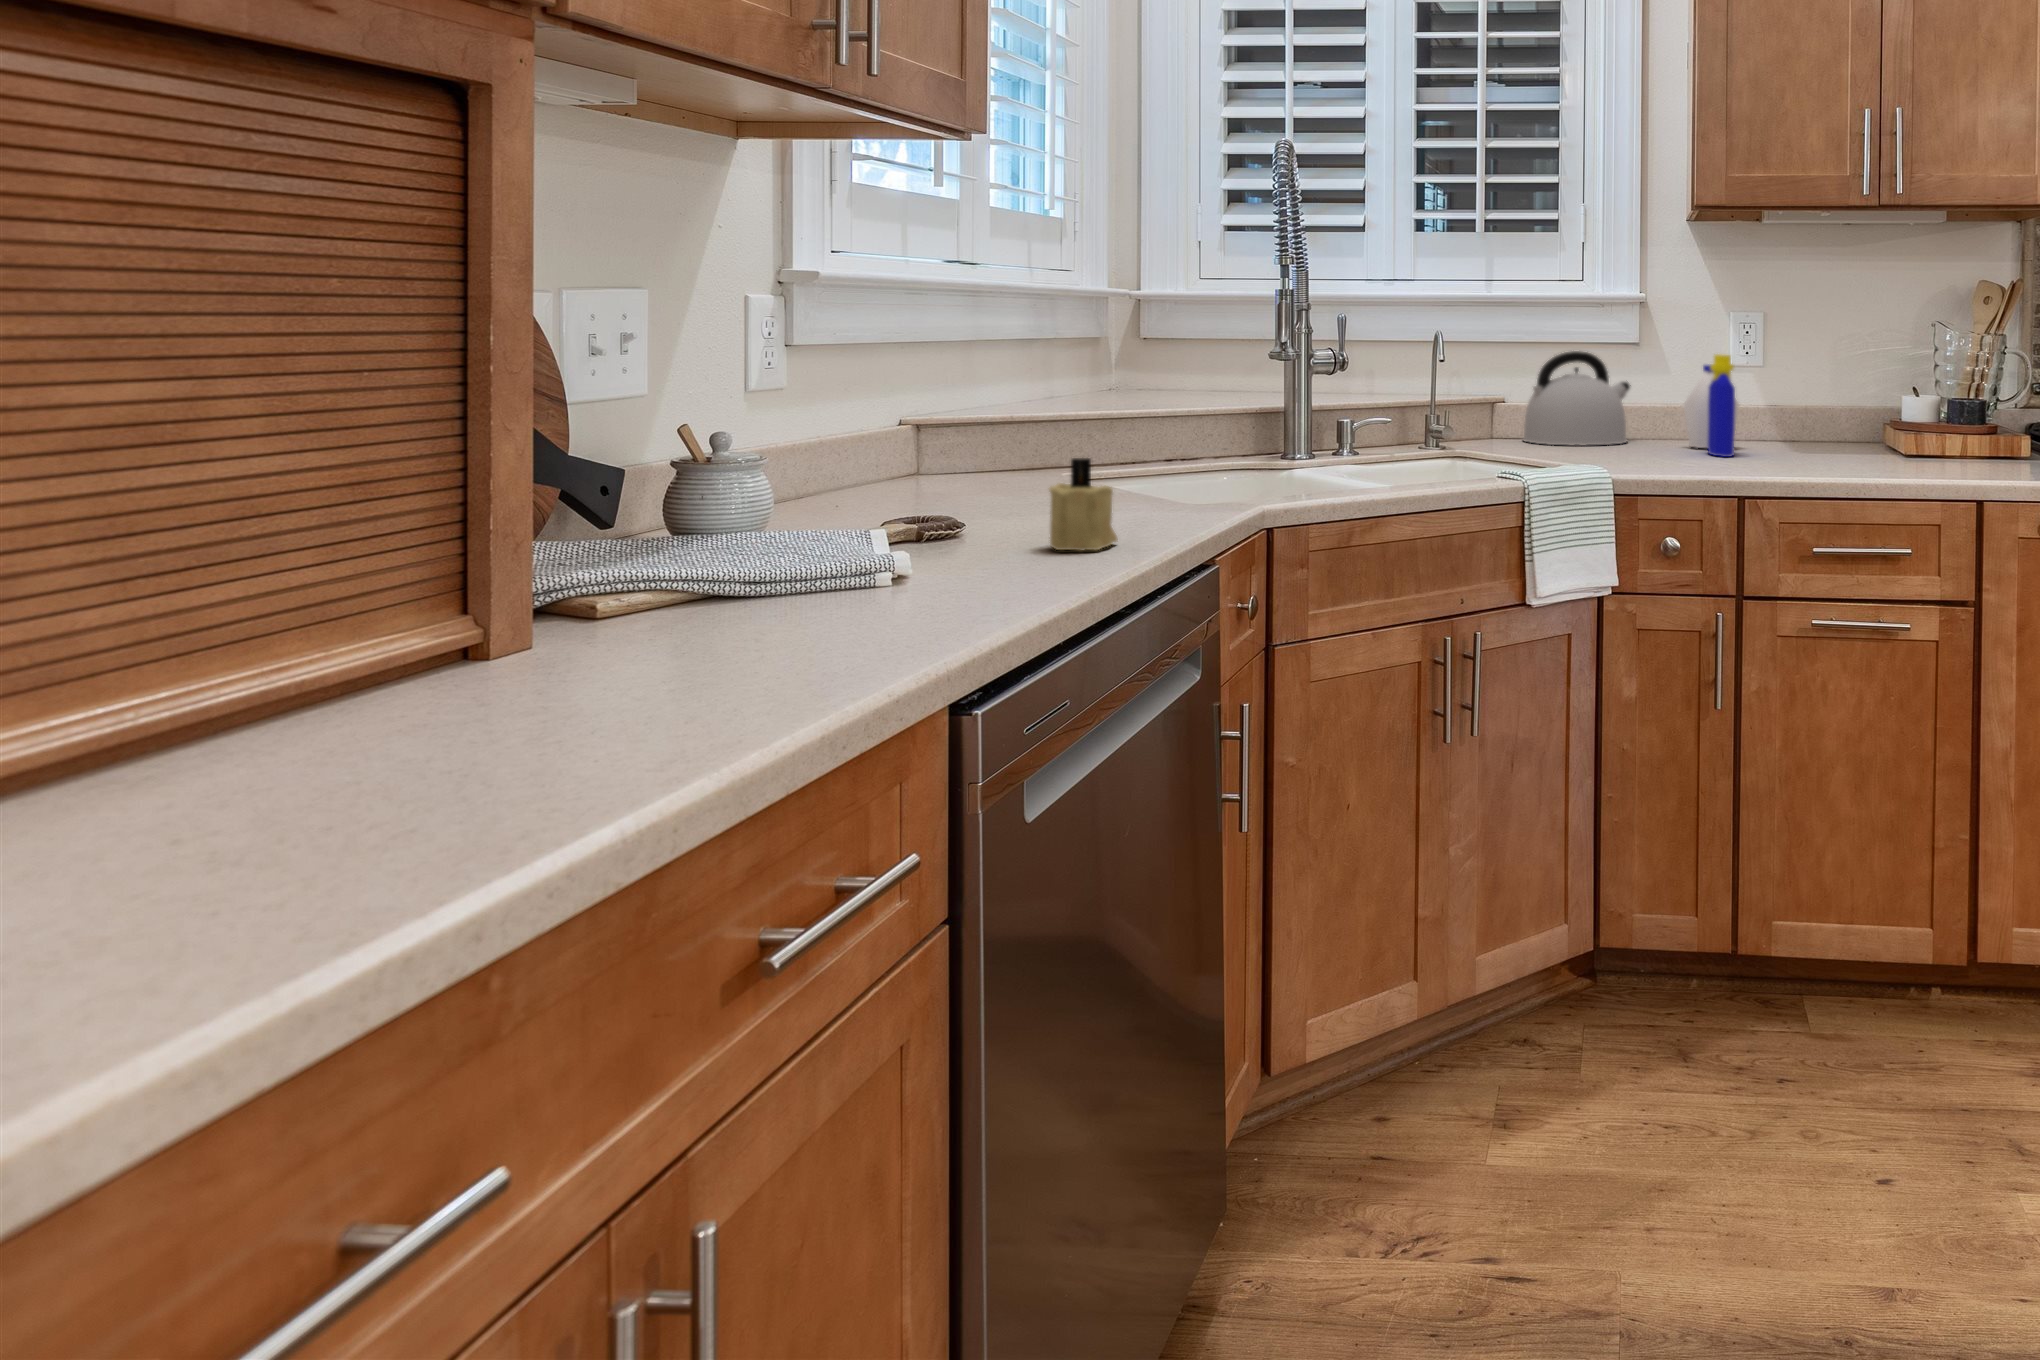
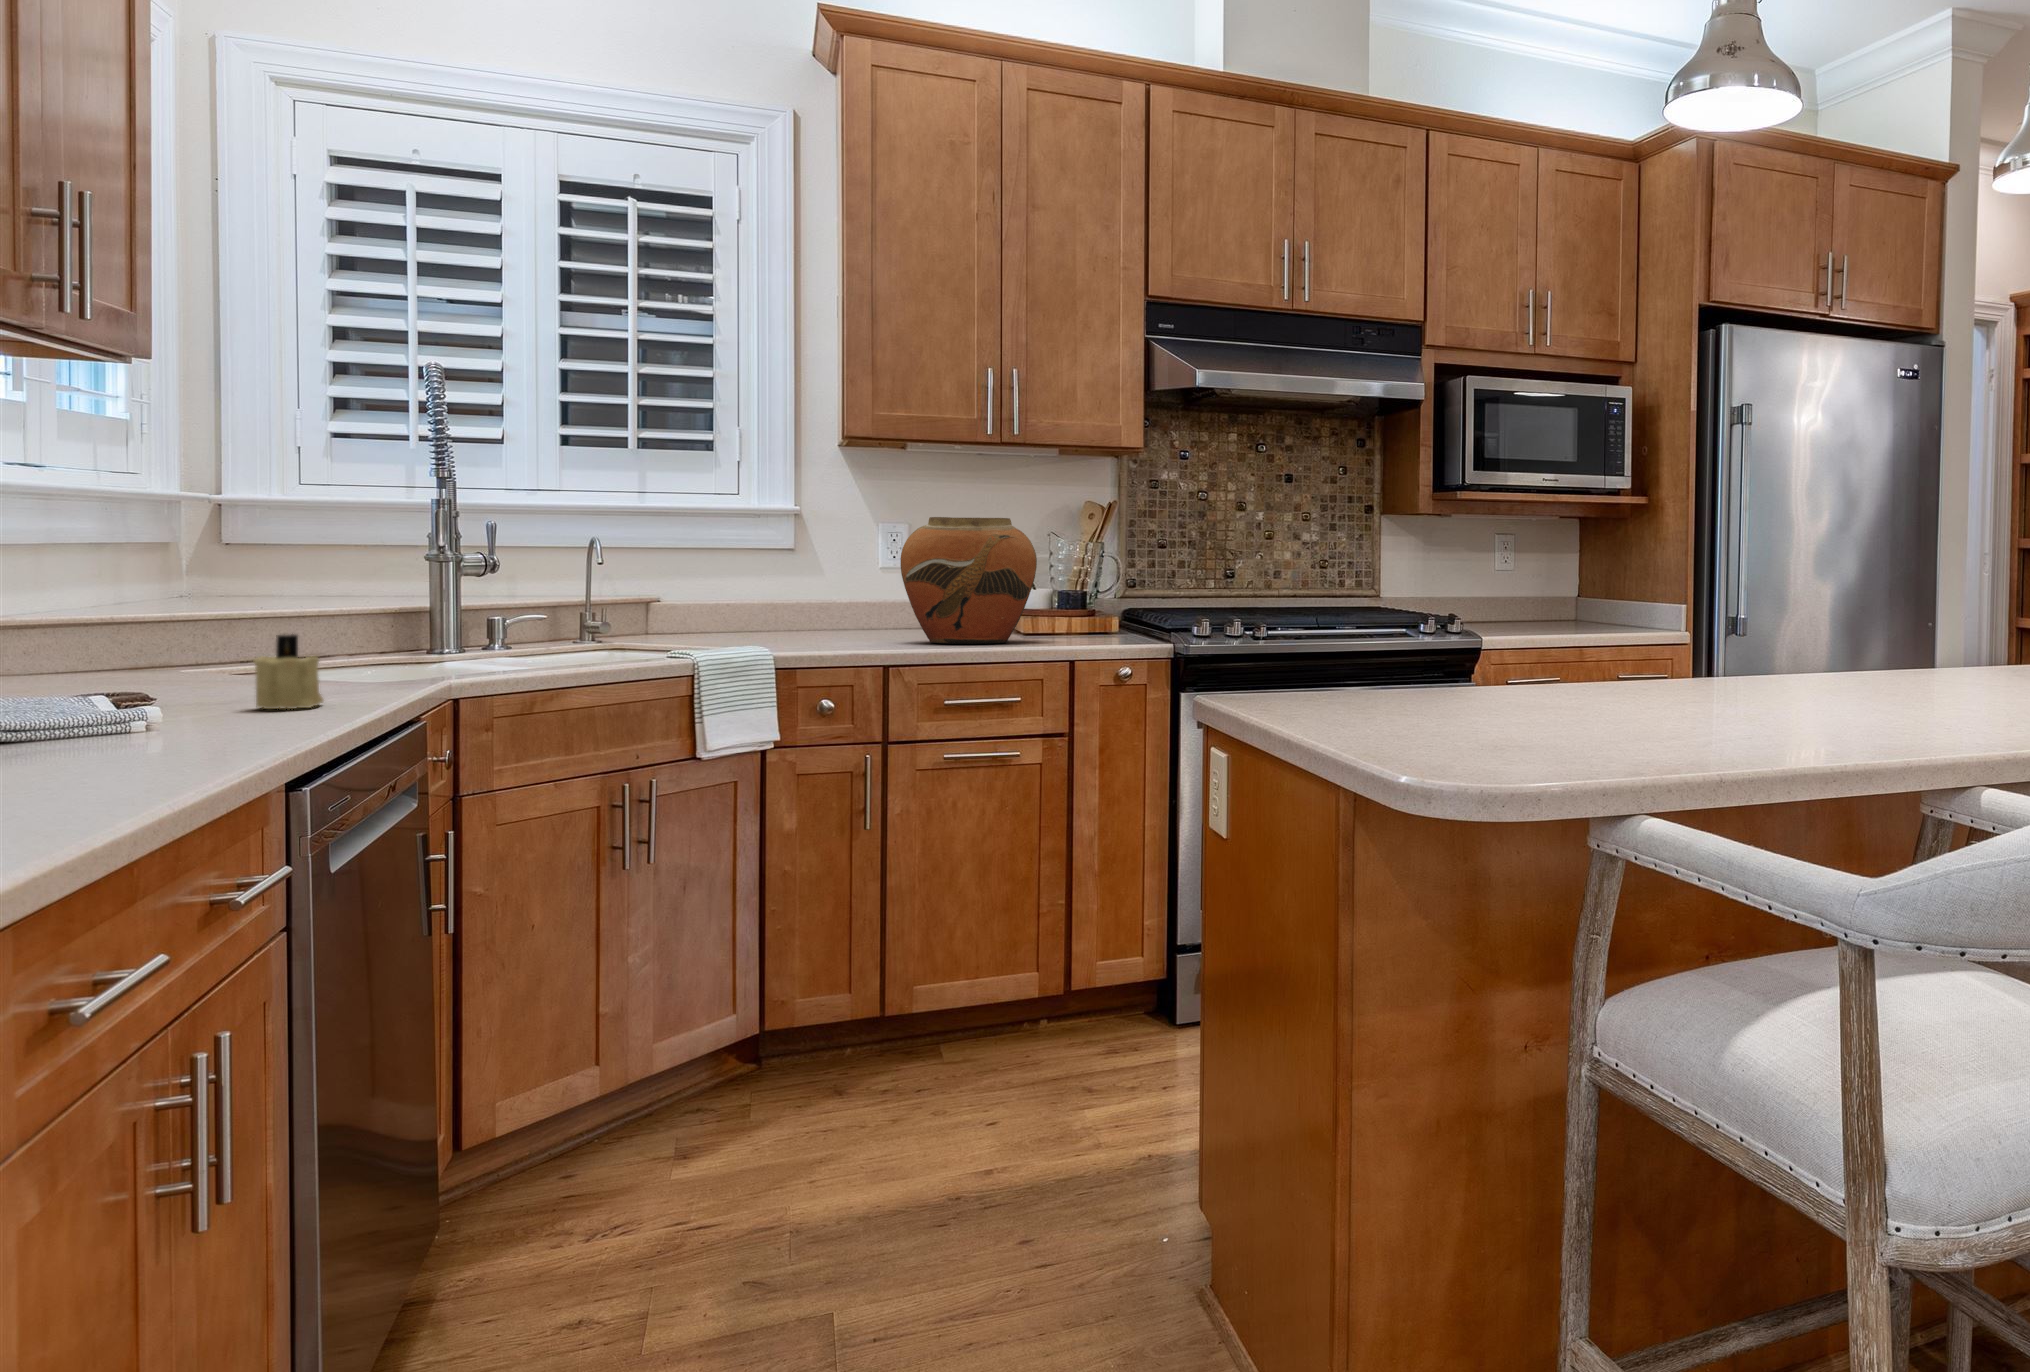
vase: none [1759,305,1928,472] -> present [901,517,1037,644]
kettle: present [1523,351,1631,445] -> none [678,555,787,635]
bottle: present [1684,354,1739,457] -> none [835,557,886,639]

